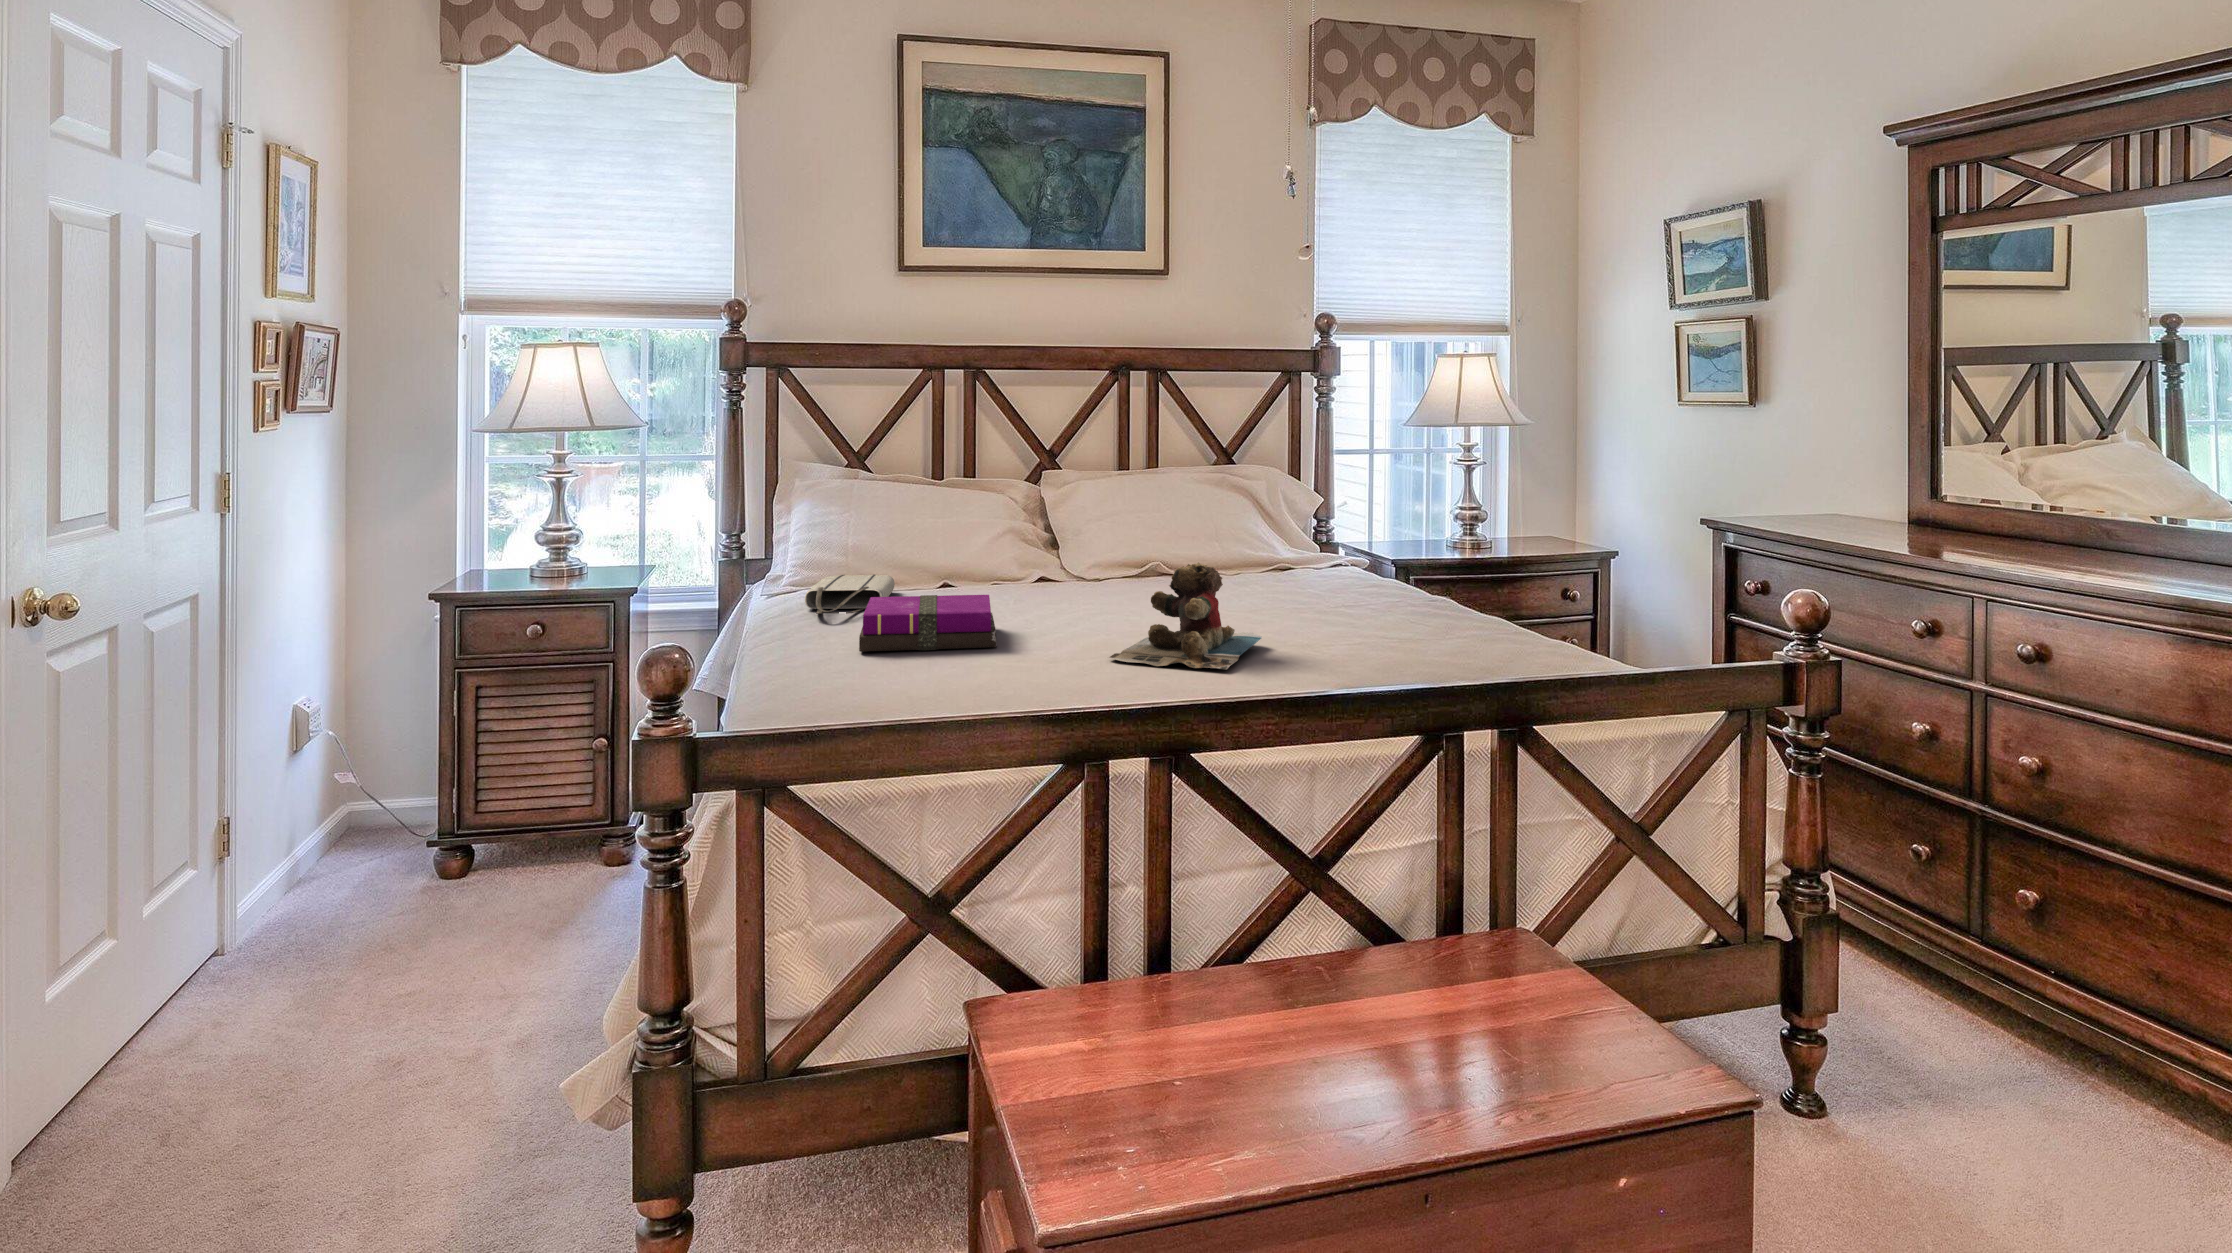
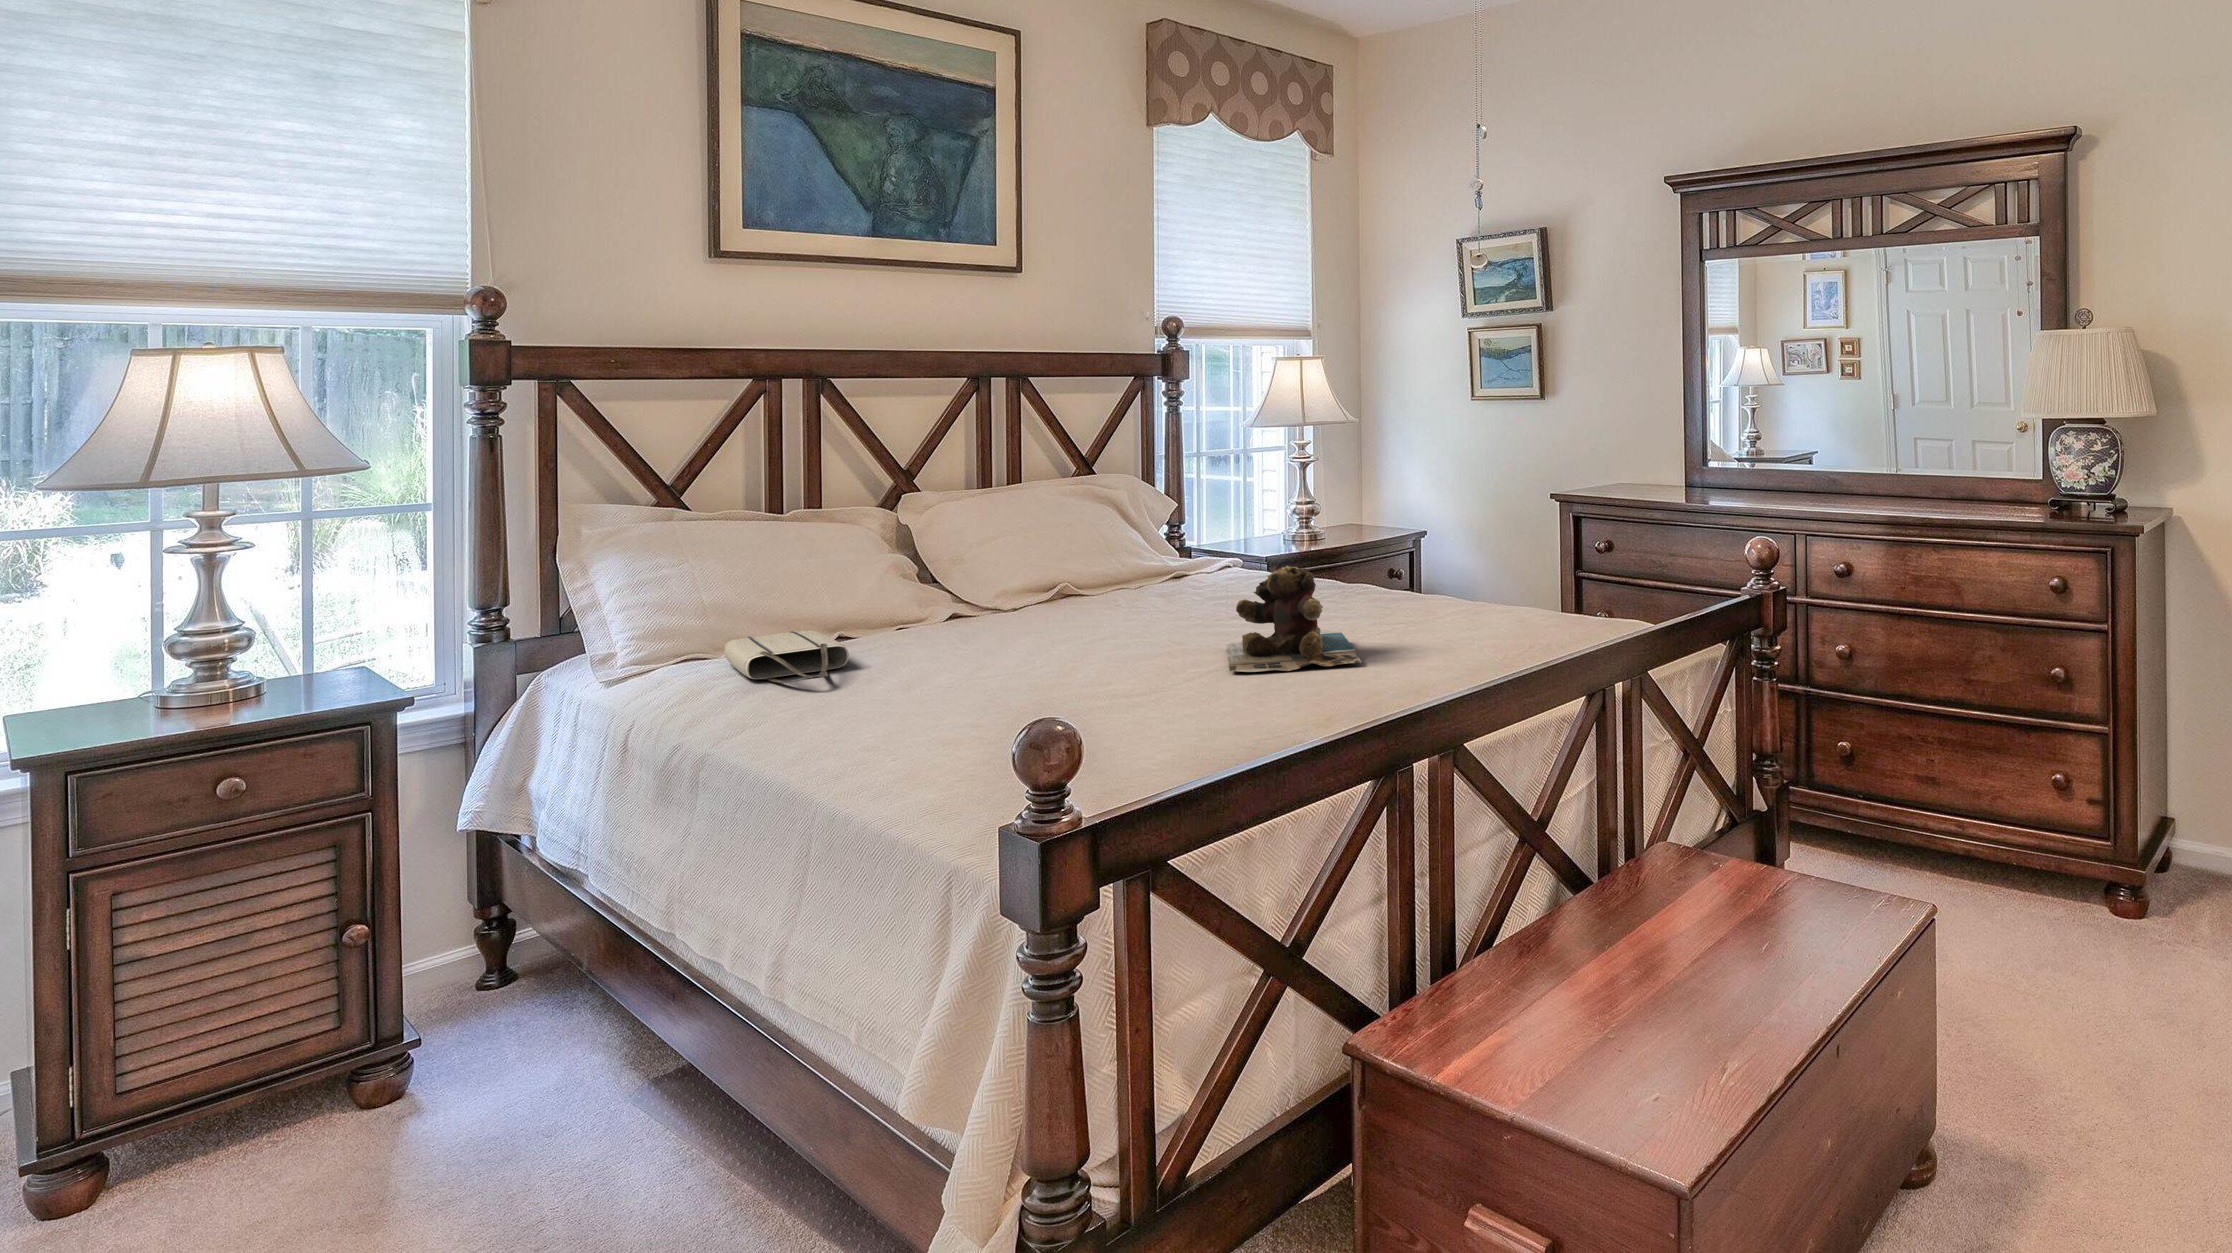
notebook: present [859,595,996,652] -> none [892,629,1089,709]

